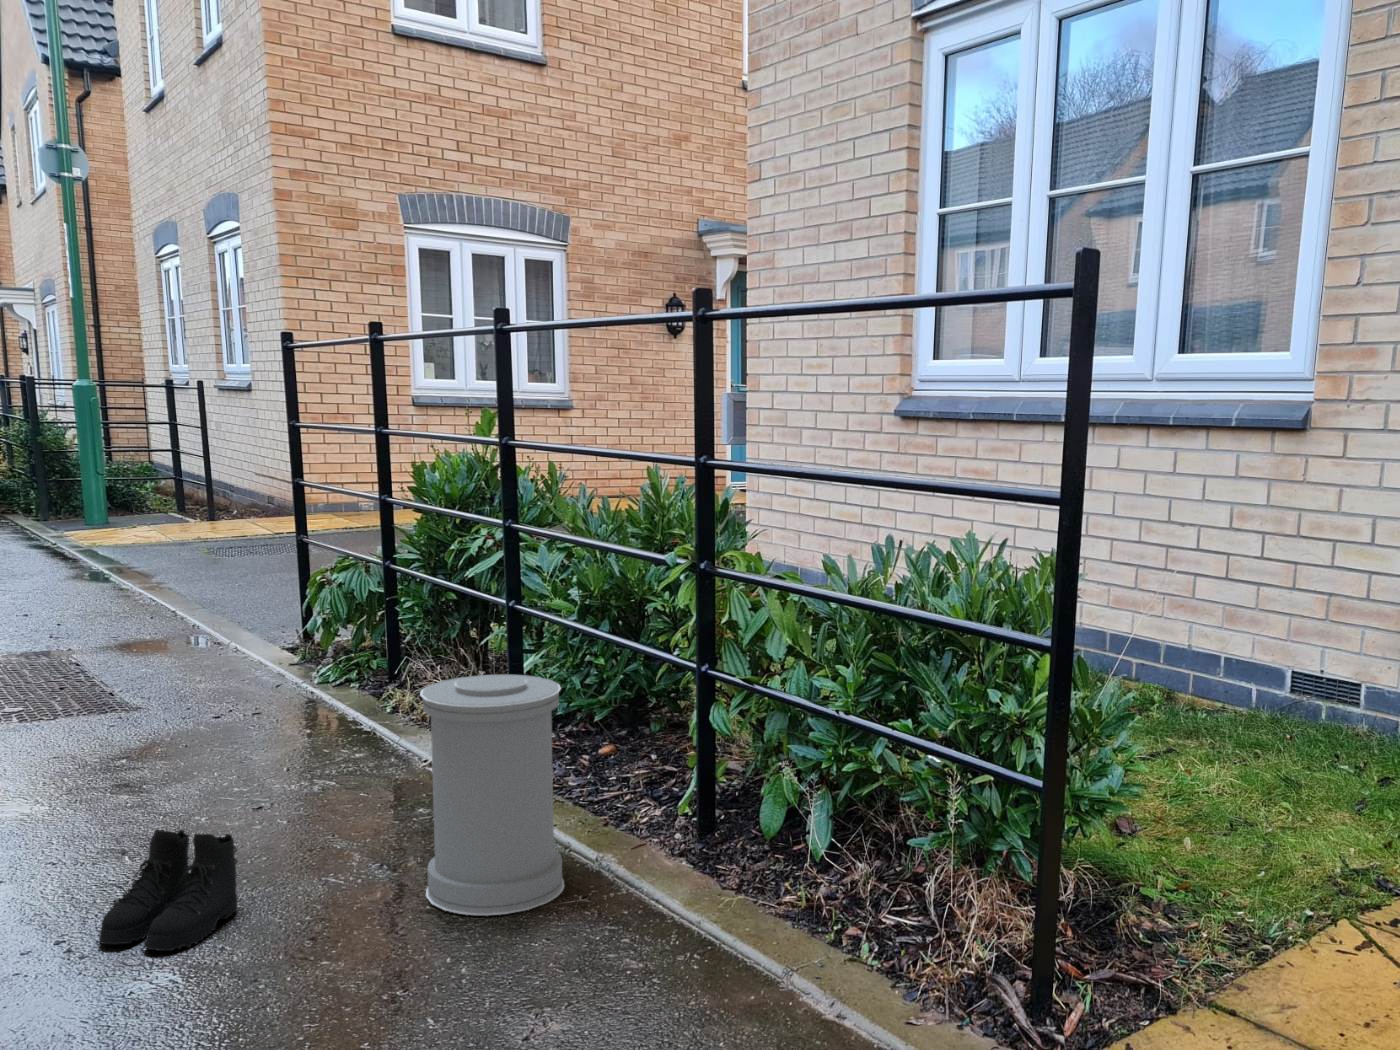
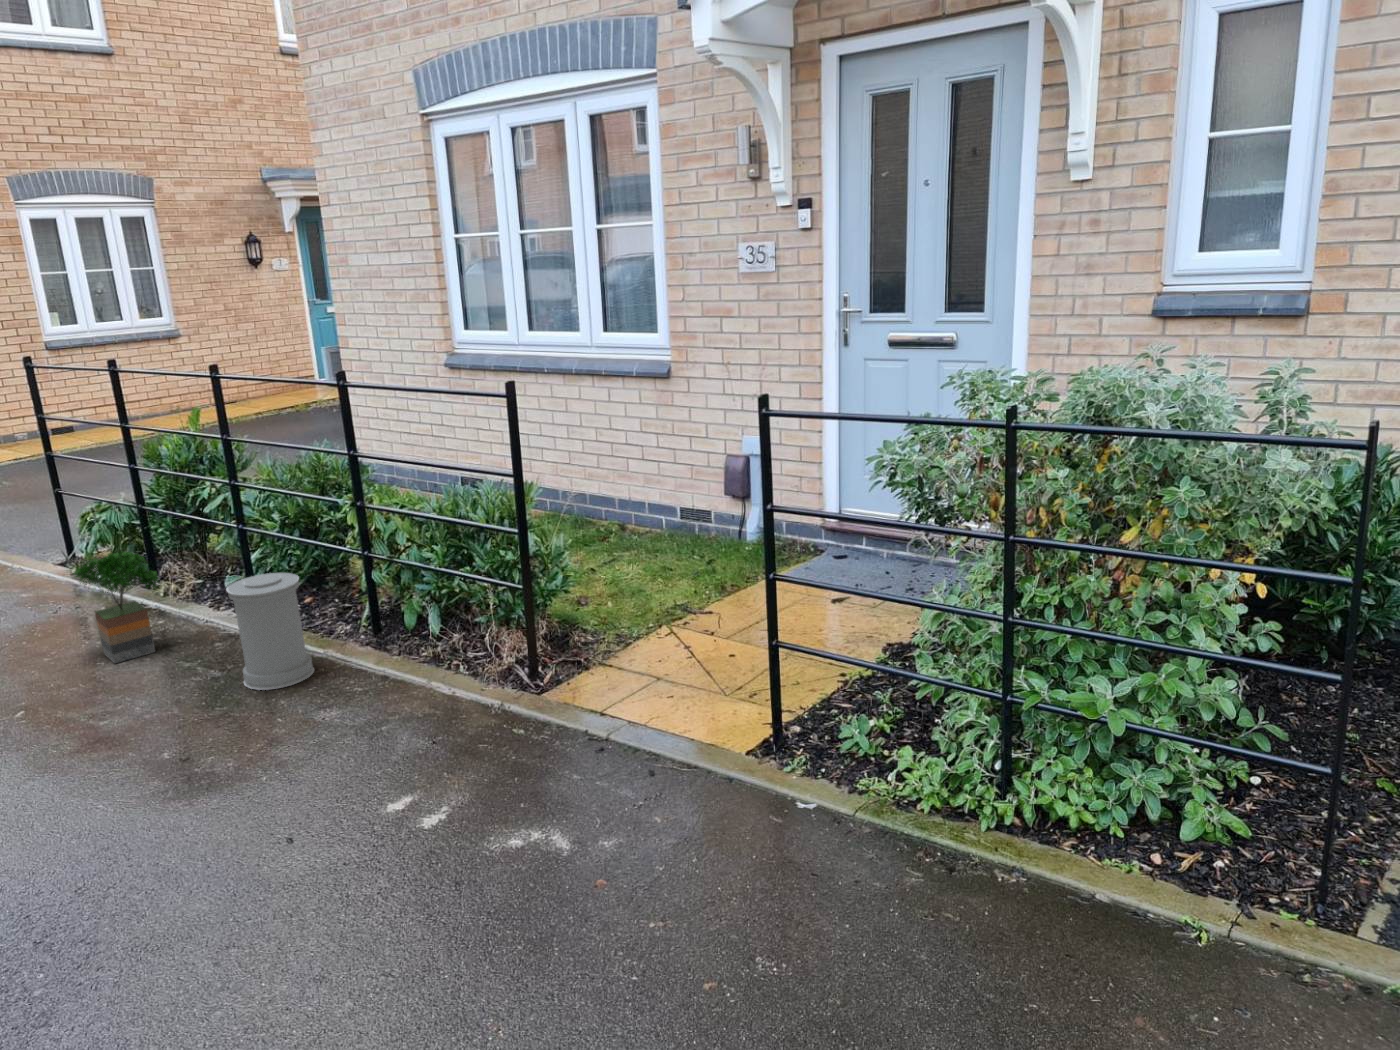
potted tree: none [222,608,358,806] -> present [73,552,158,663]
boots: present [99,829,238,951] -> none [83,675,148,737]

